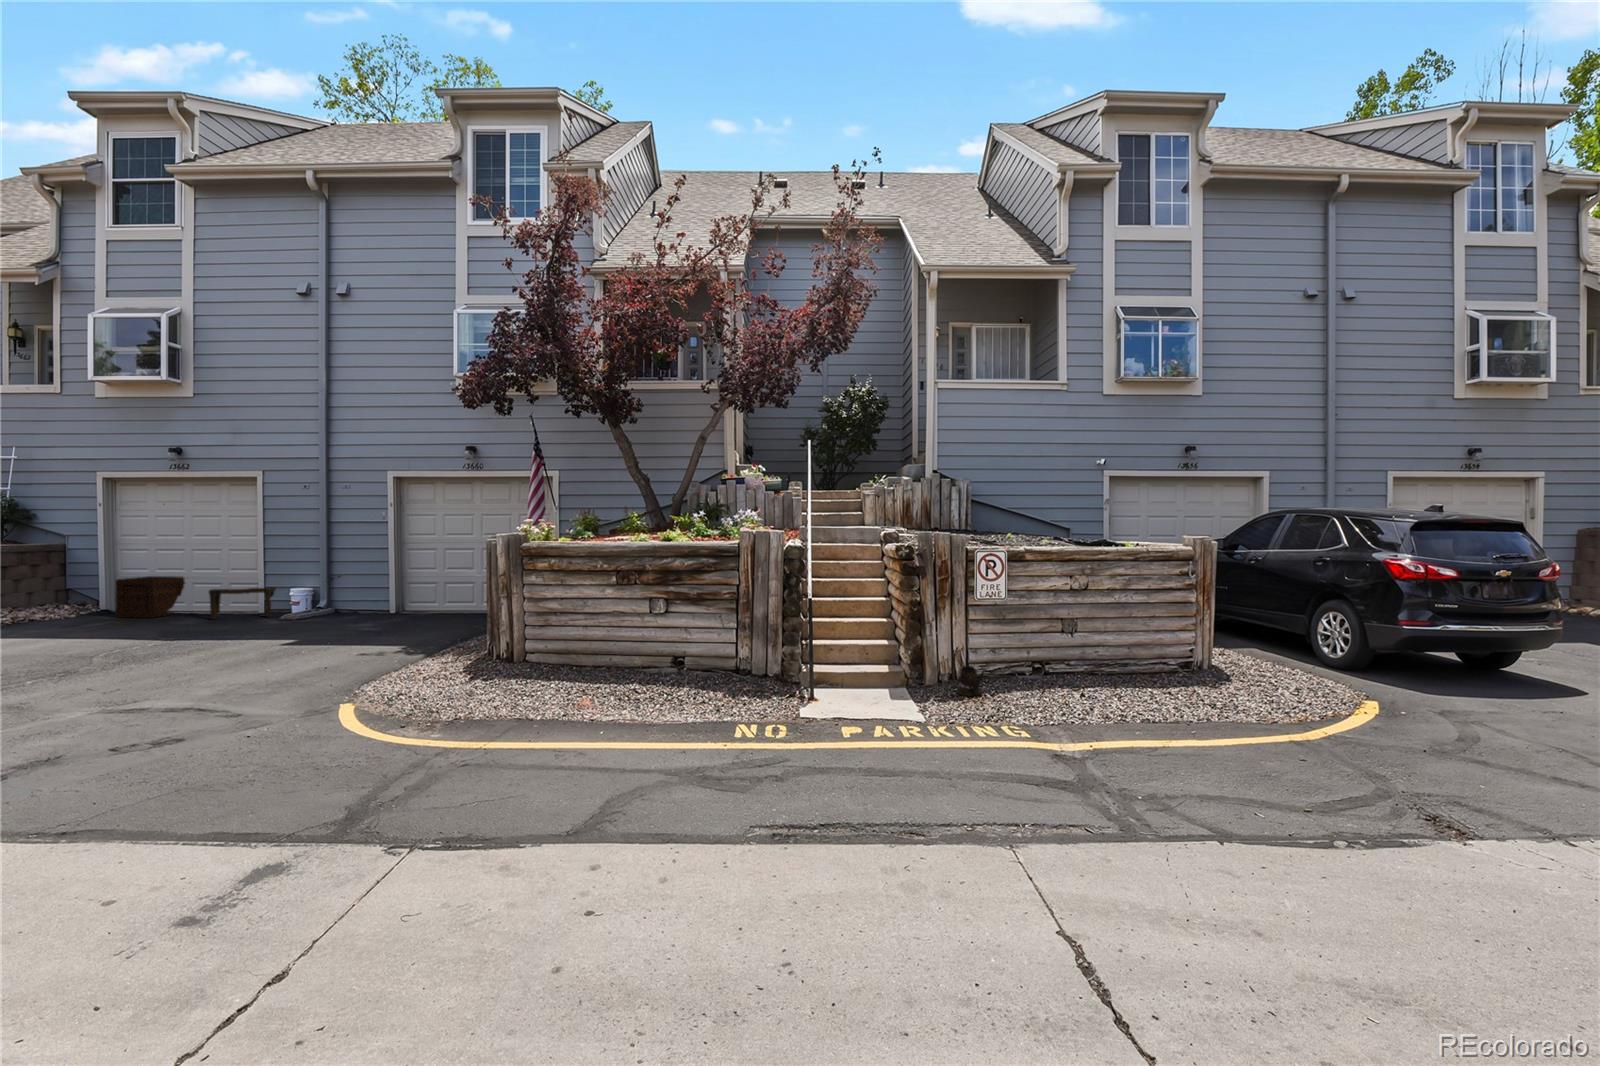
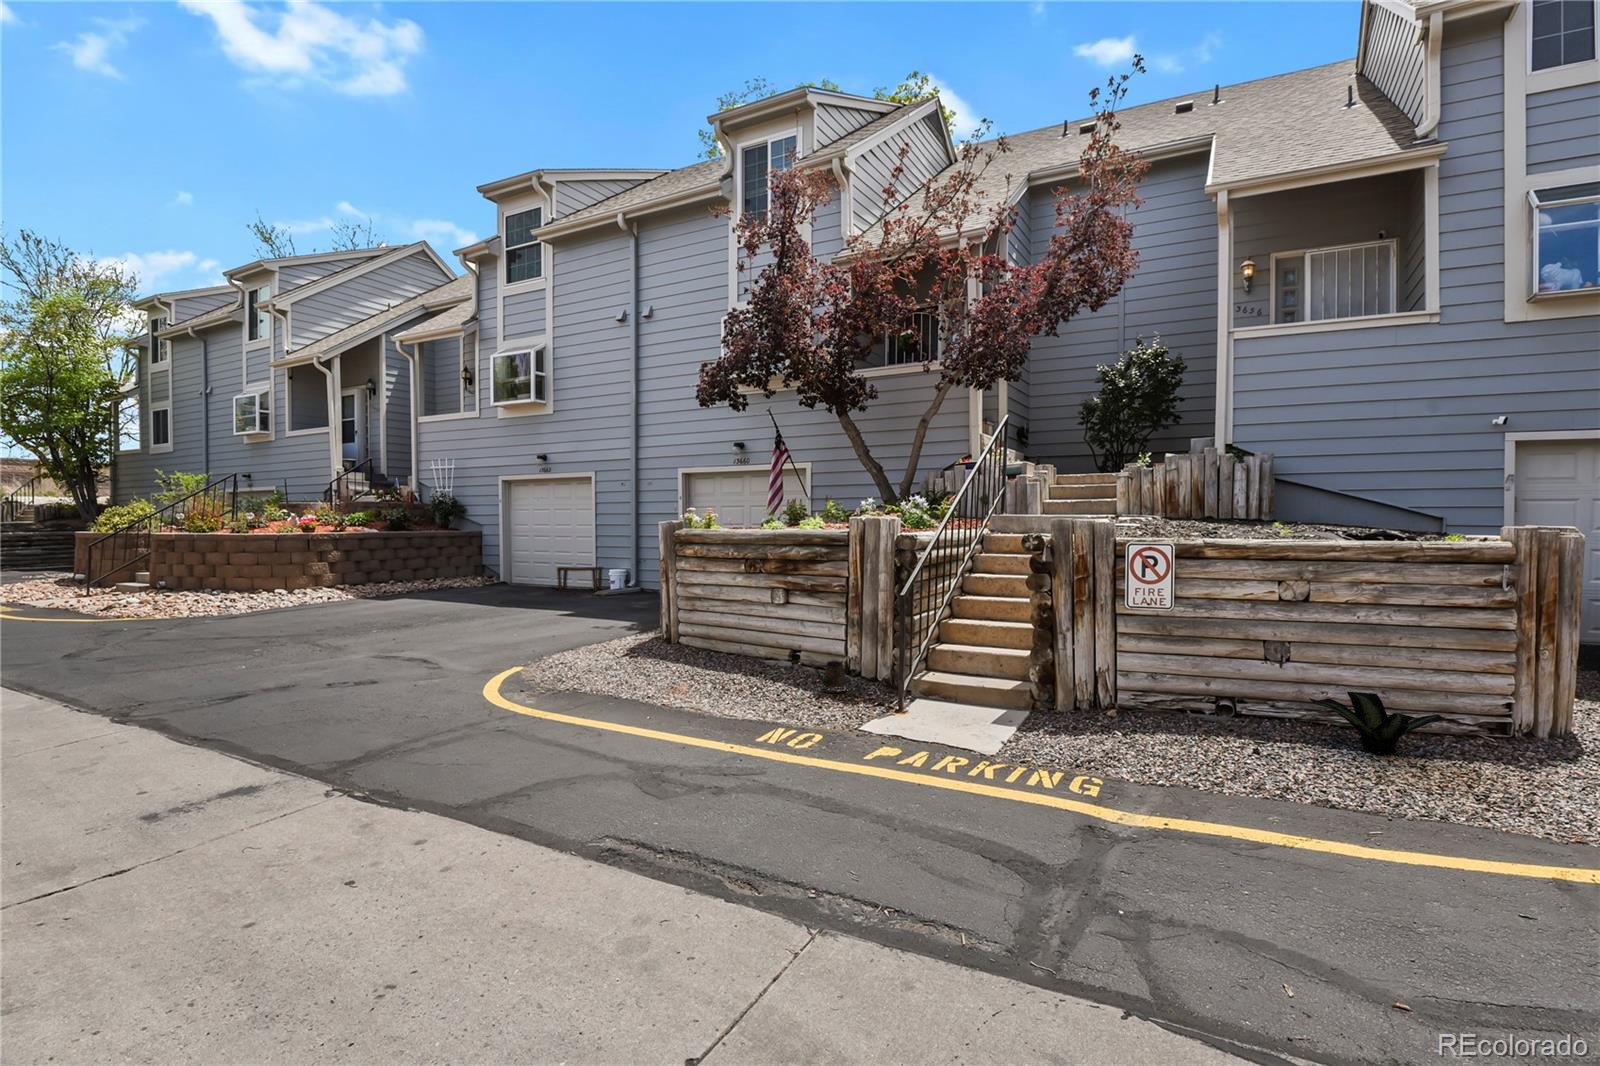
wooden crate: present [115,576,185,618] -> none [509,556,553,587]
potted plant: none [1099,649,1174,688] -> present [1309,692,1446,755]
watering can: present [957,665,985,696] -> present [811,660,849,693]

